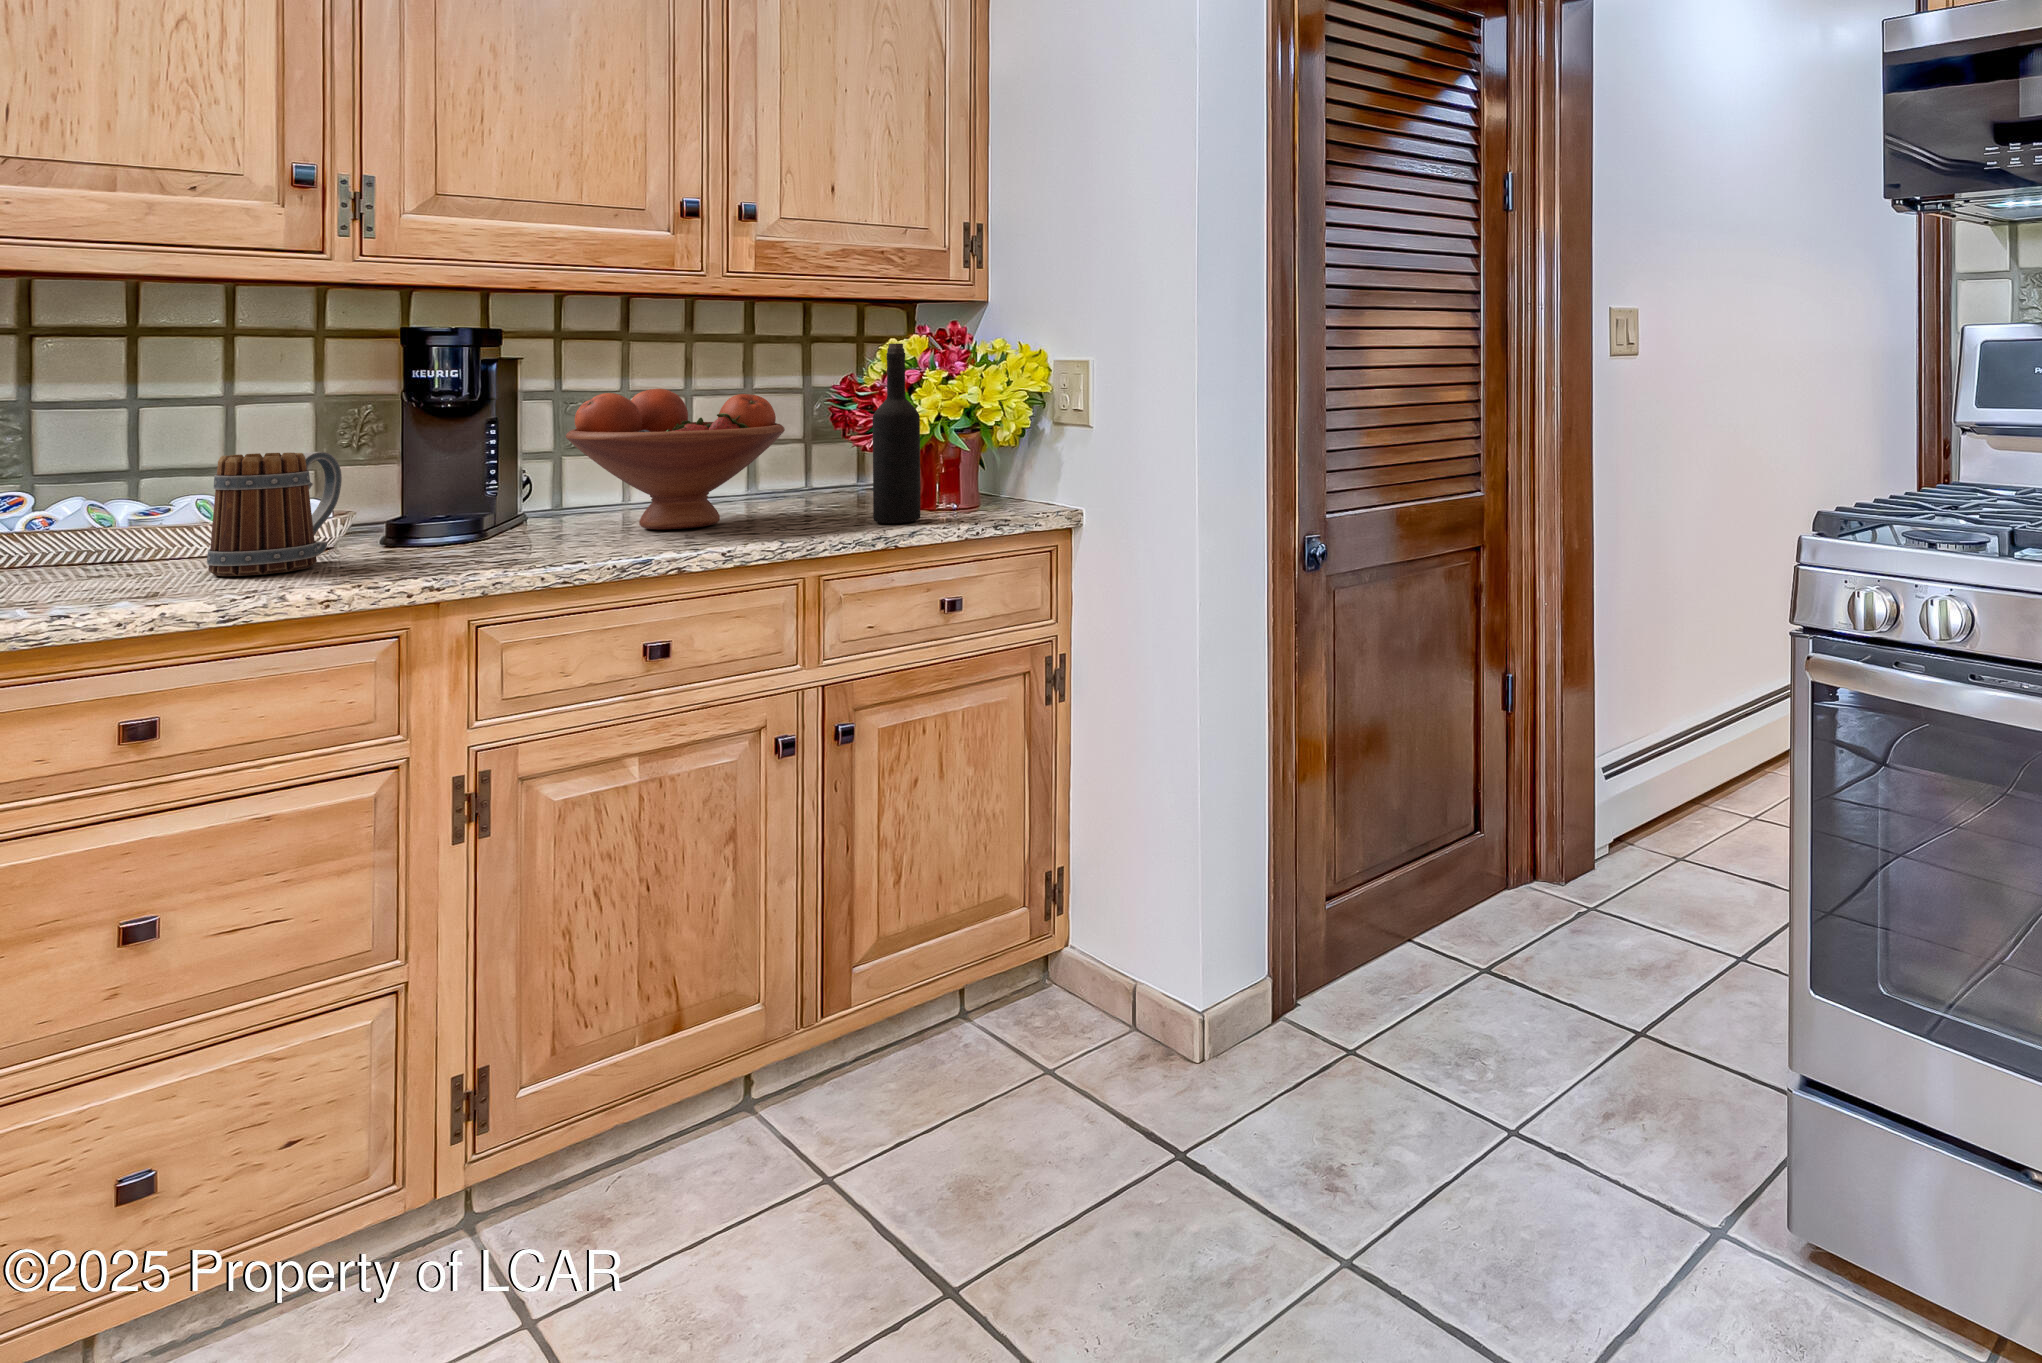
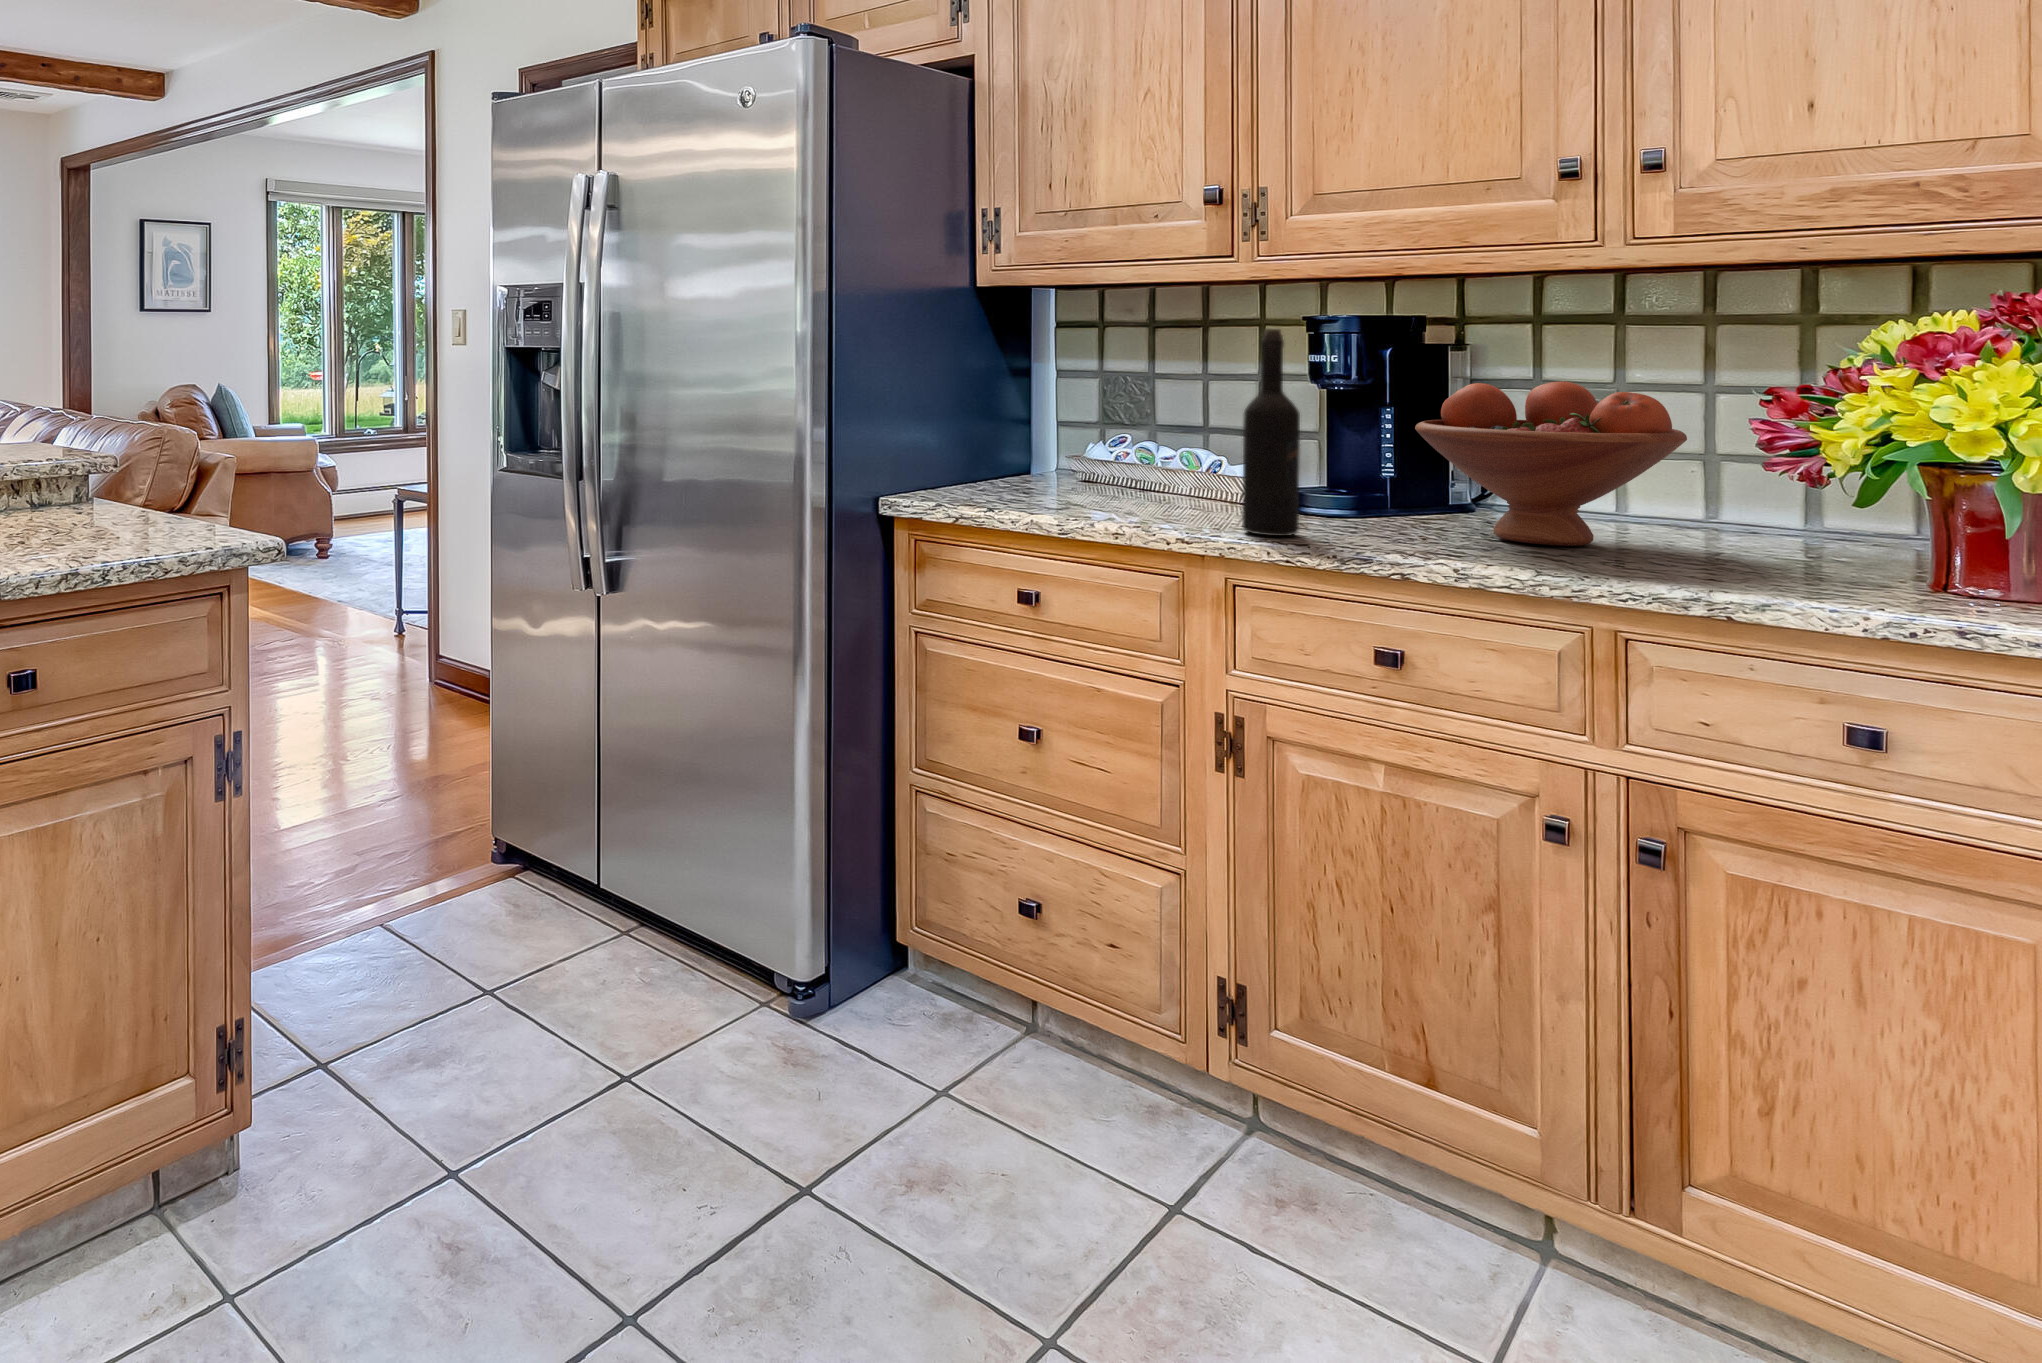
wine bottle: present [873,343,920,523] -> present [1242,329,1300,536]
mug: present [207,452,342,576] -> none [1128,416,1232,512]

